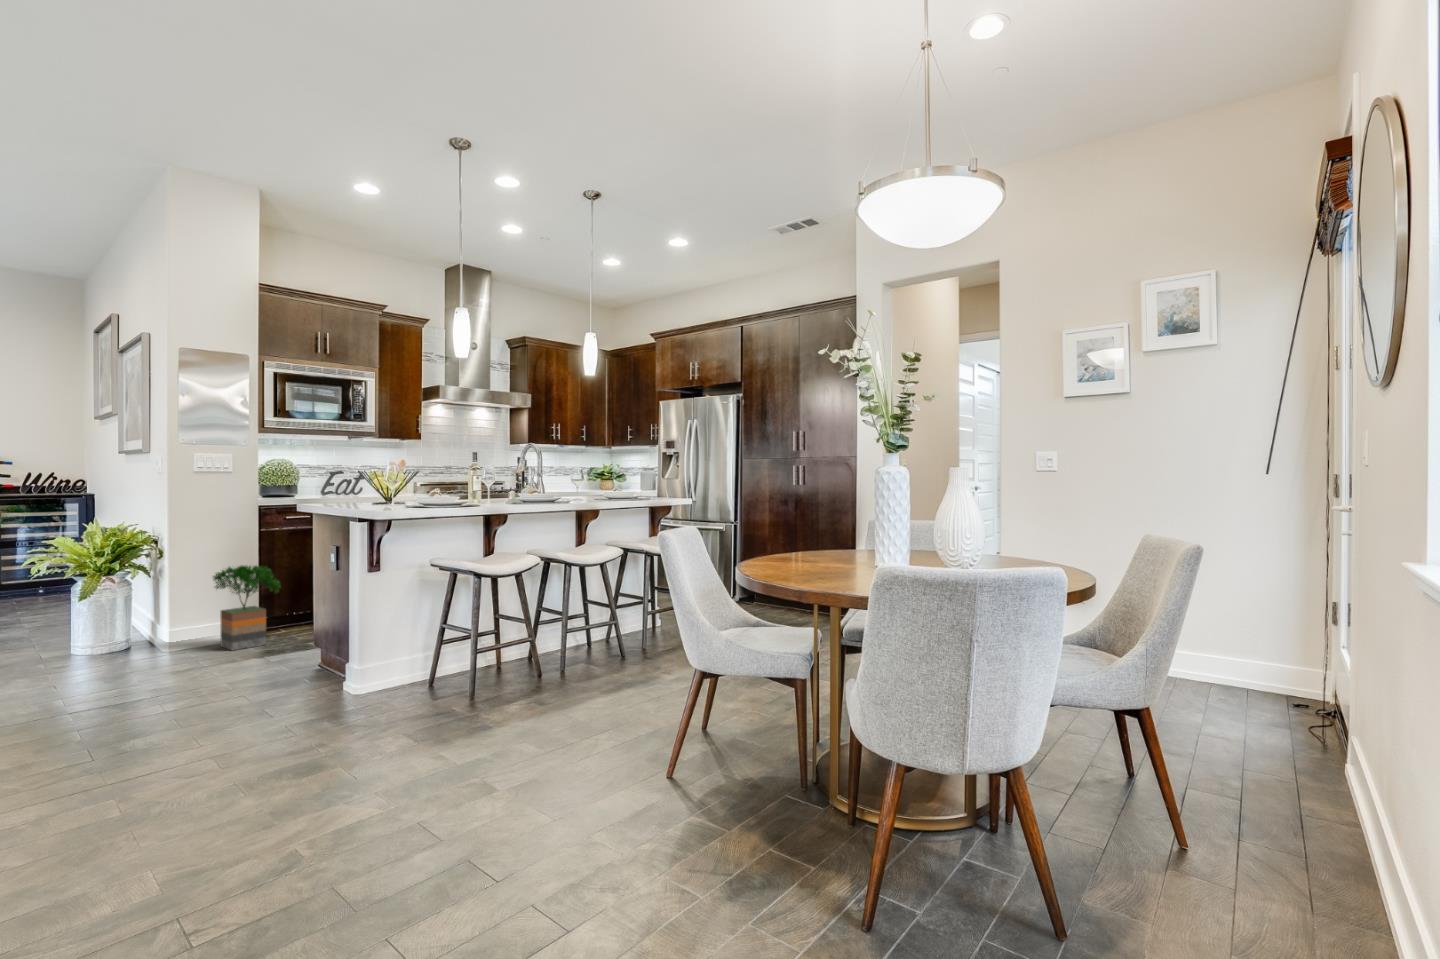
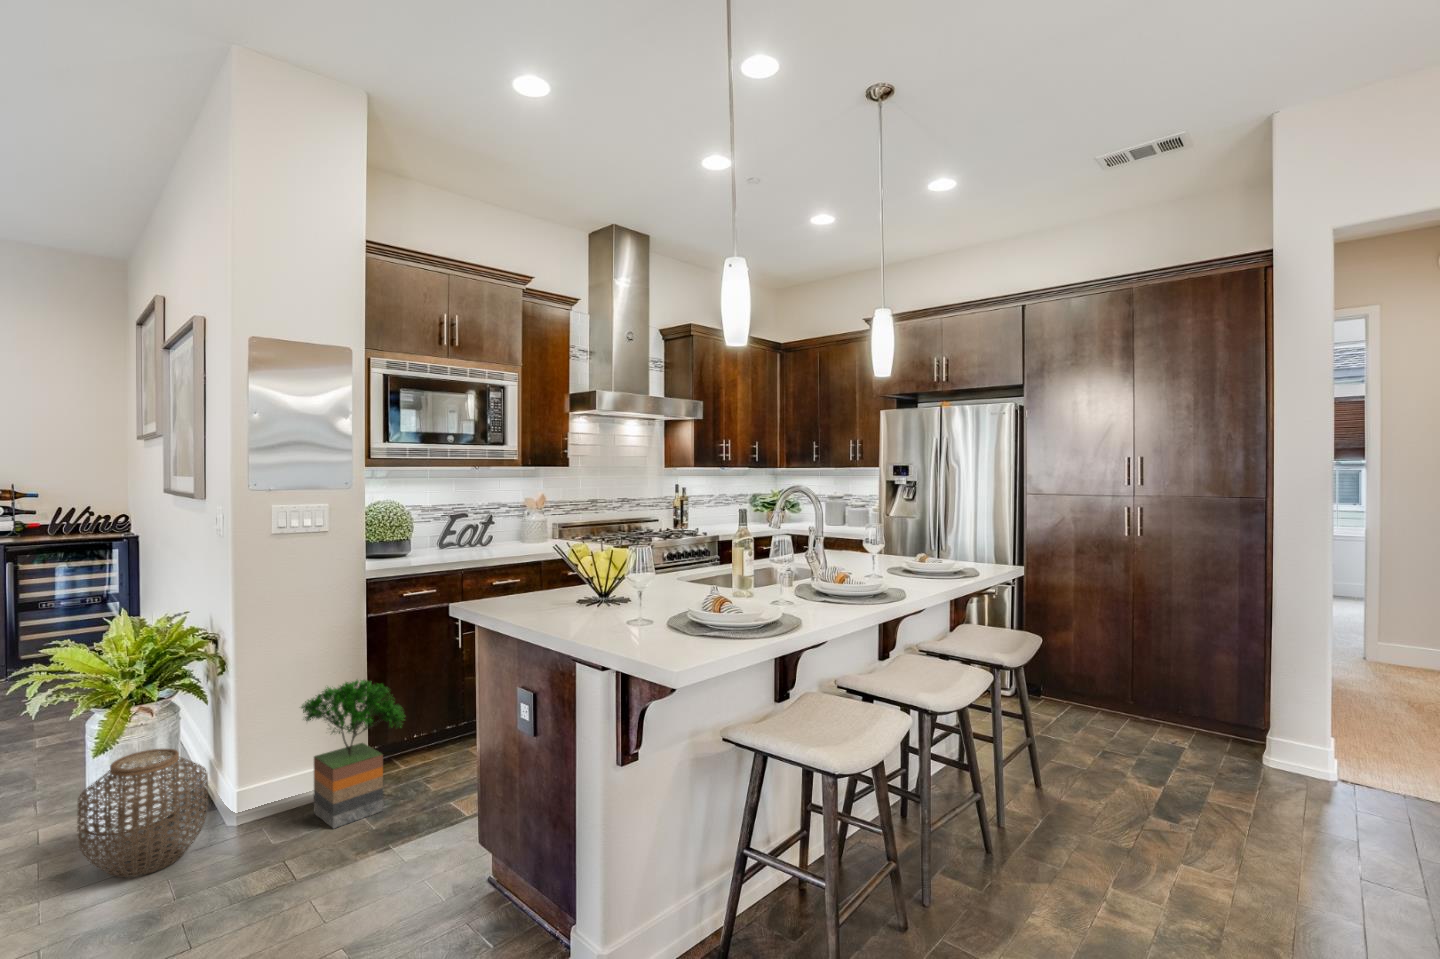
woven basket: none [70,597,151,667] -> present [77,749,208,877]

